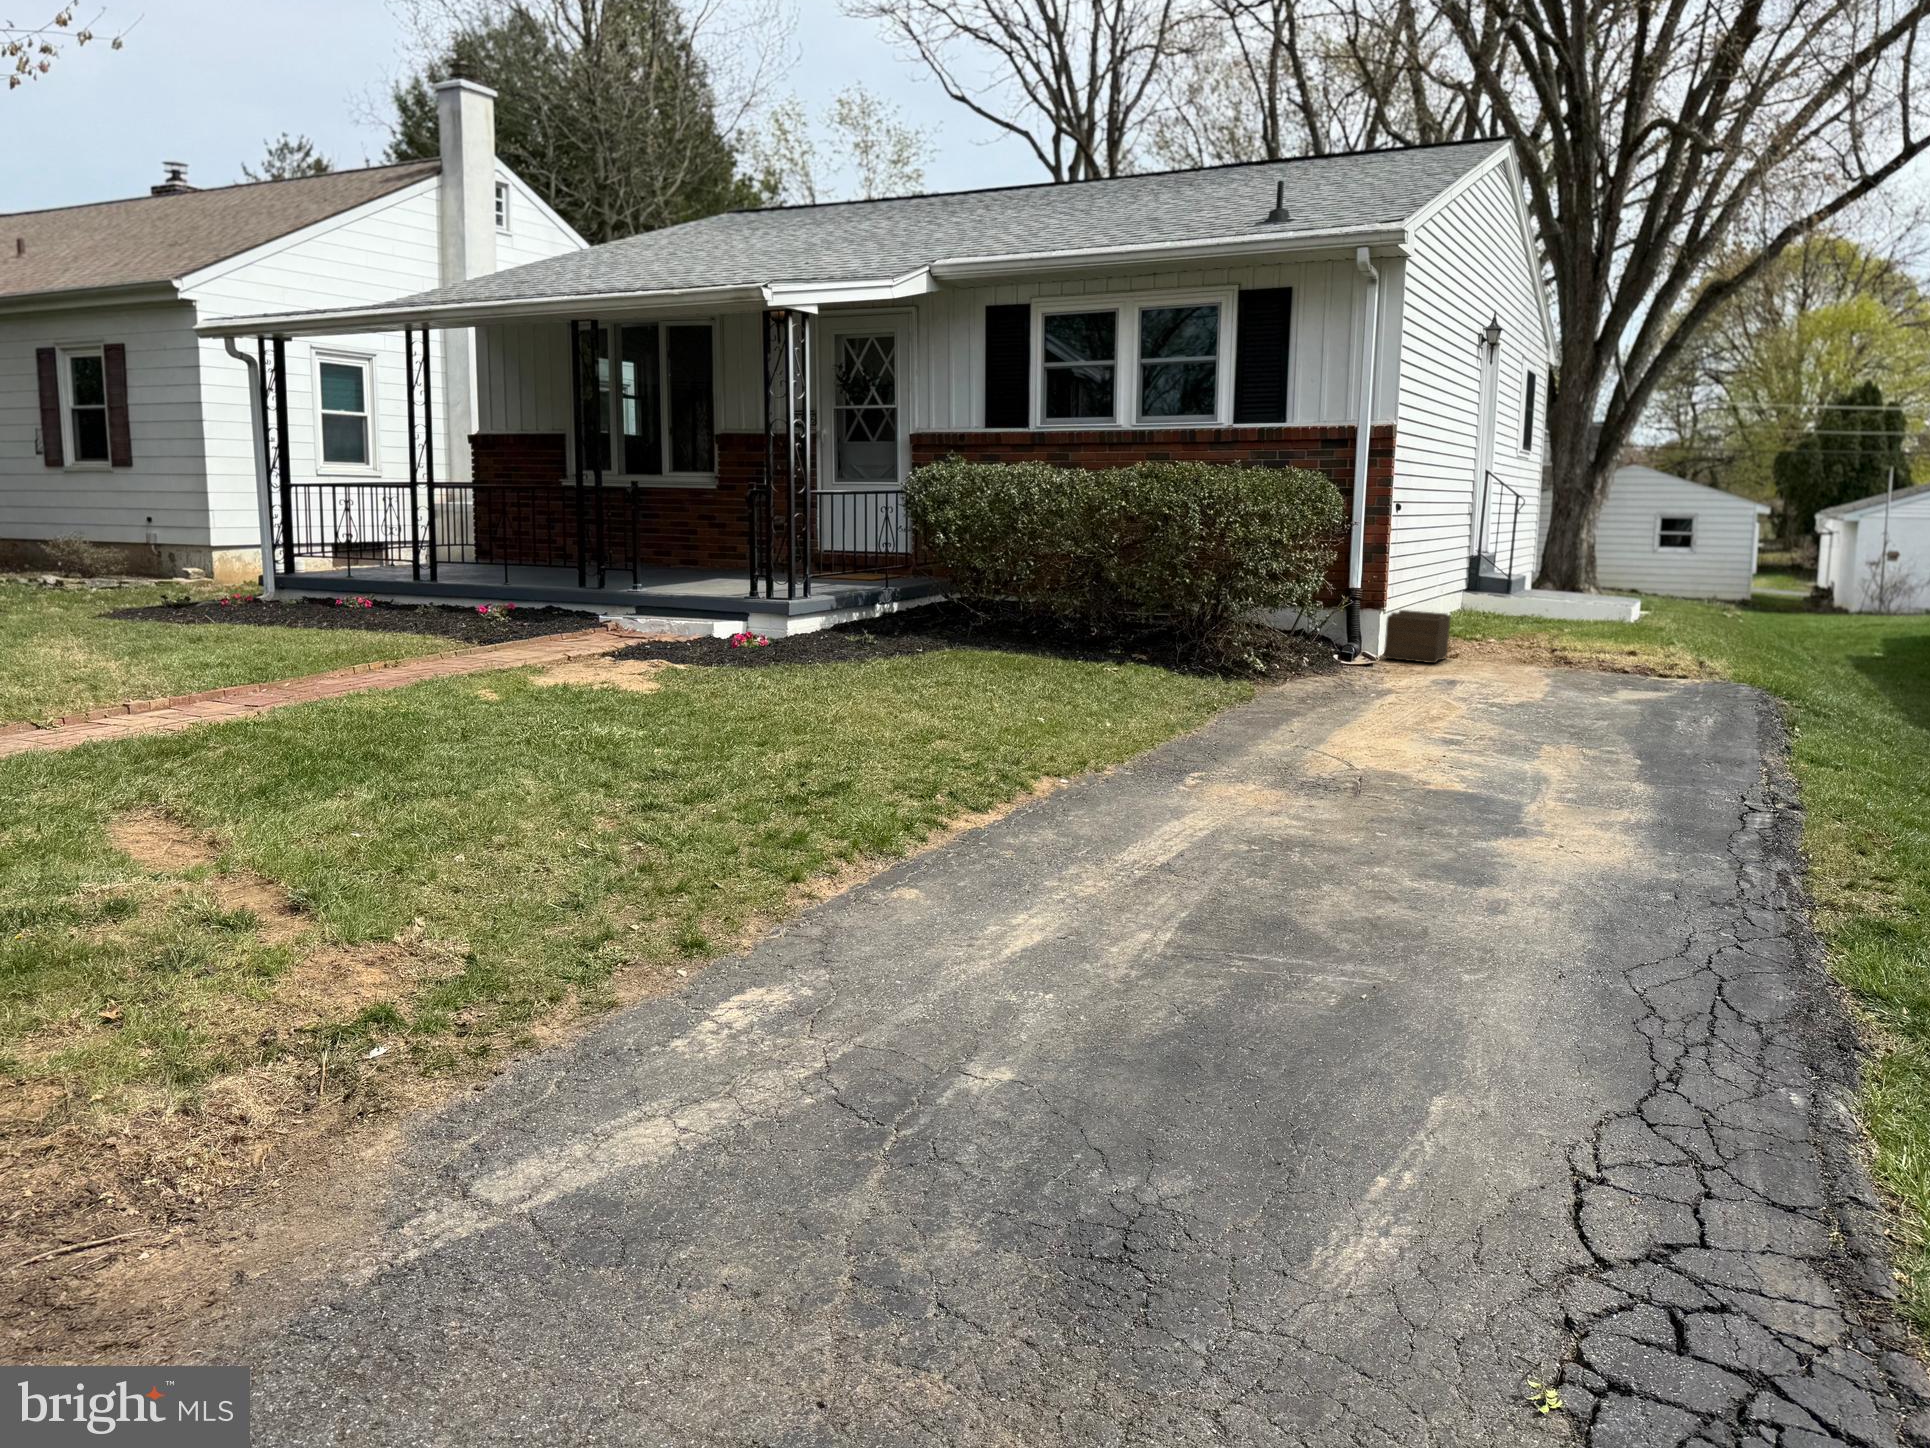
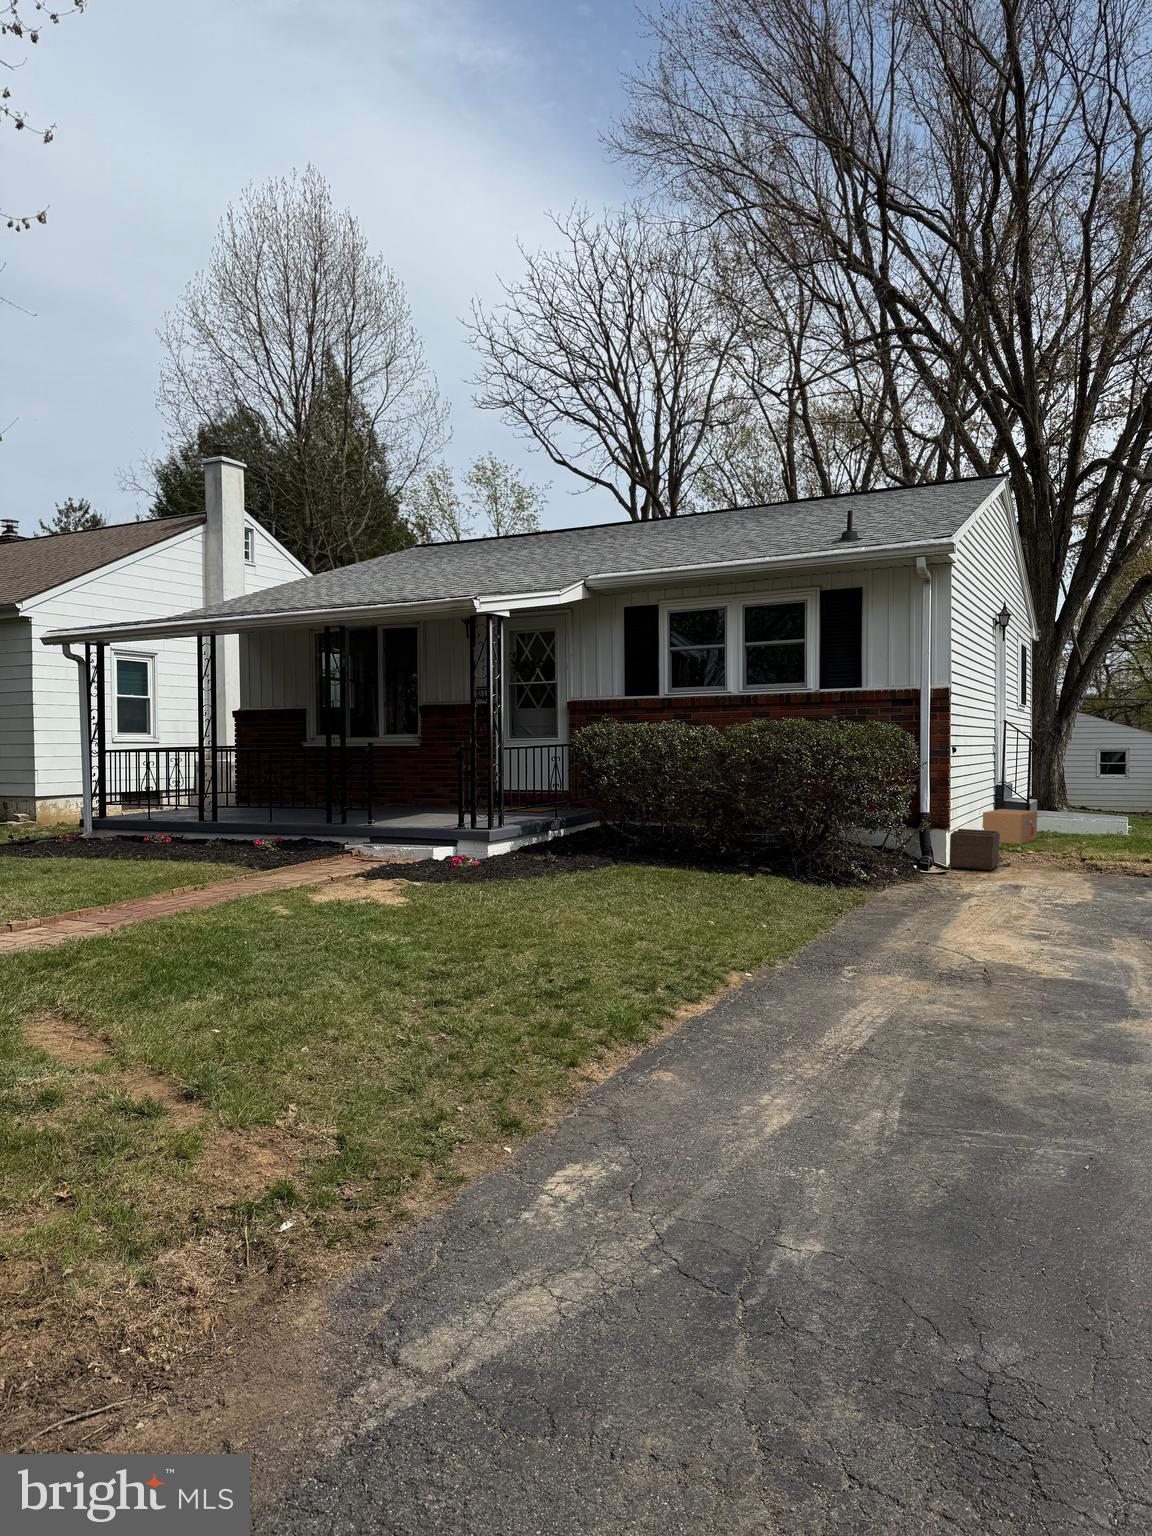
cardboard box: none [1443,586,1517,632] -> present [983,809,1037,844]

